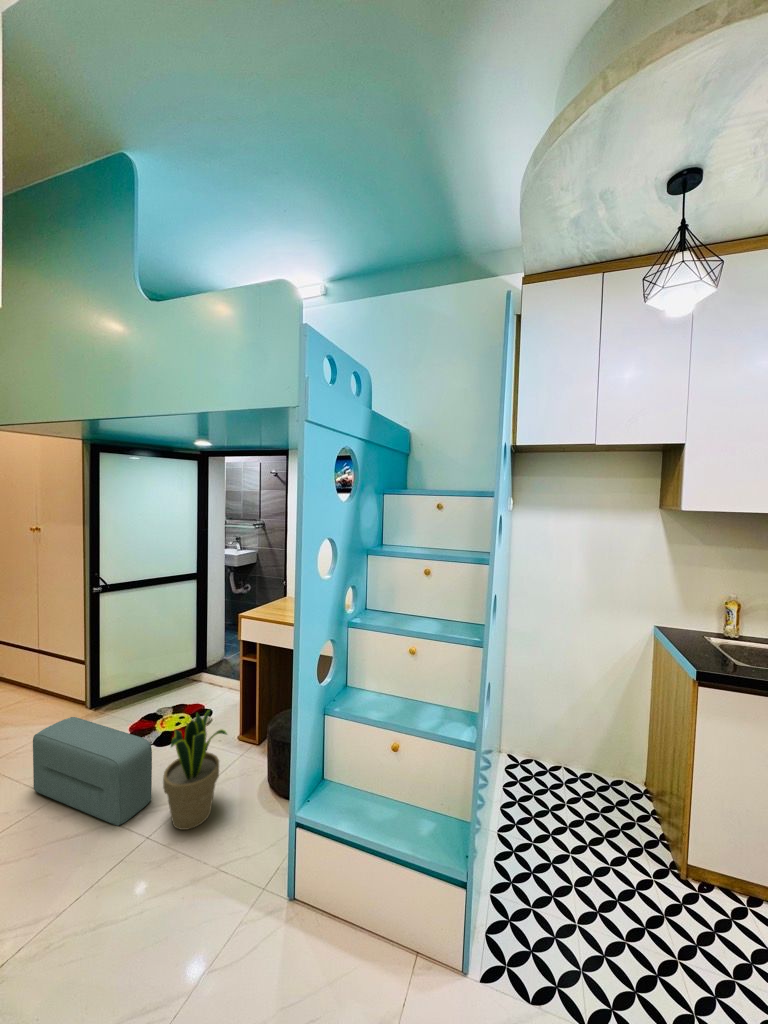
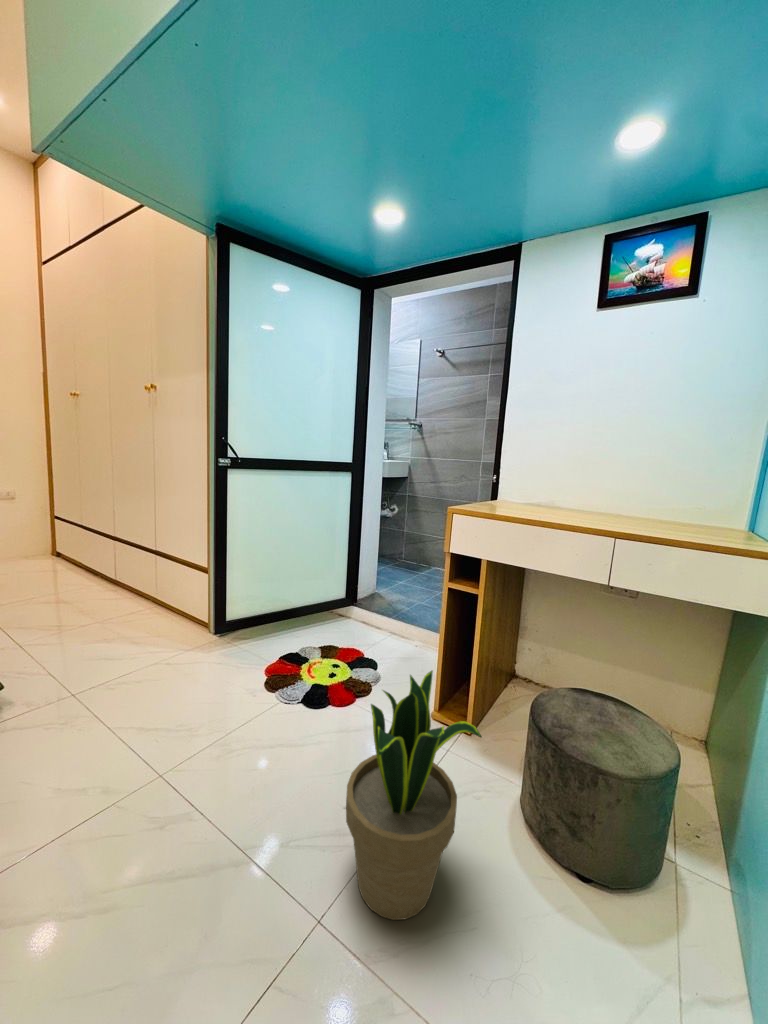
pouf: present [33,717,152,826] -> none [128,641,316,865]

